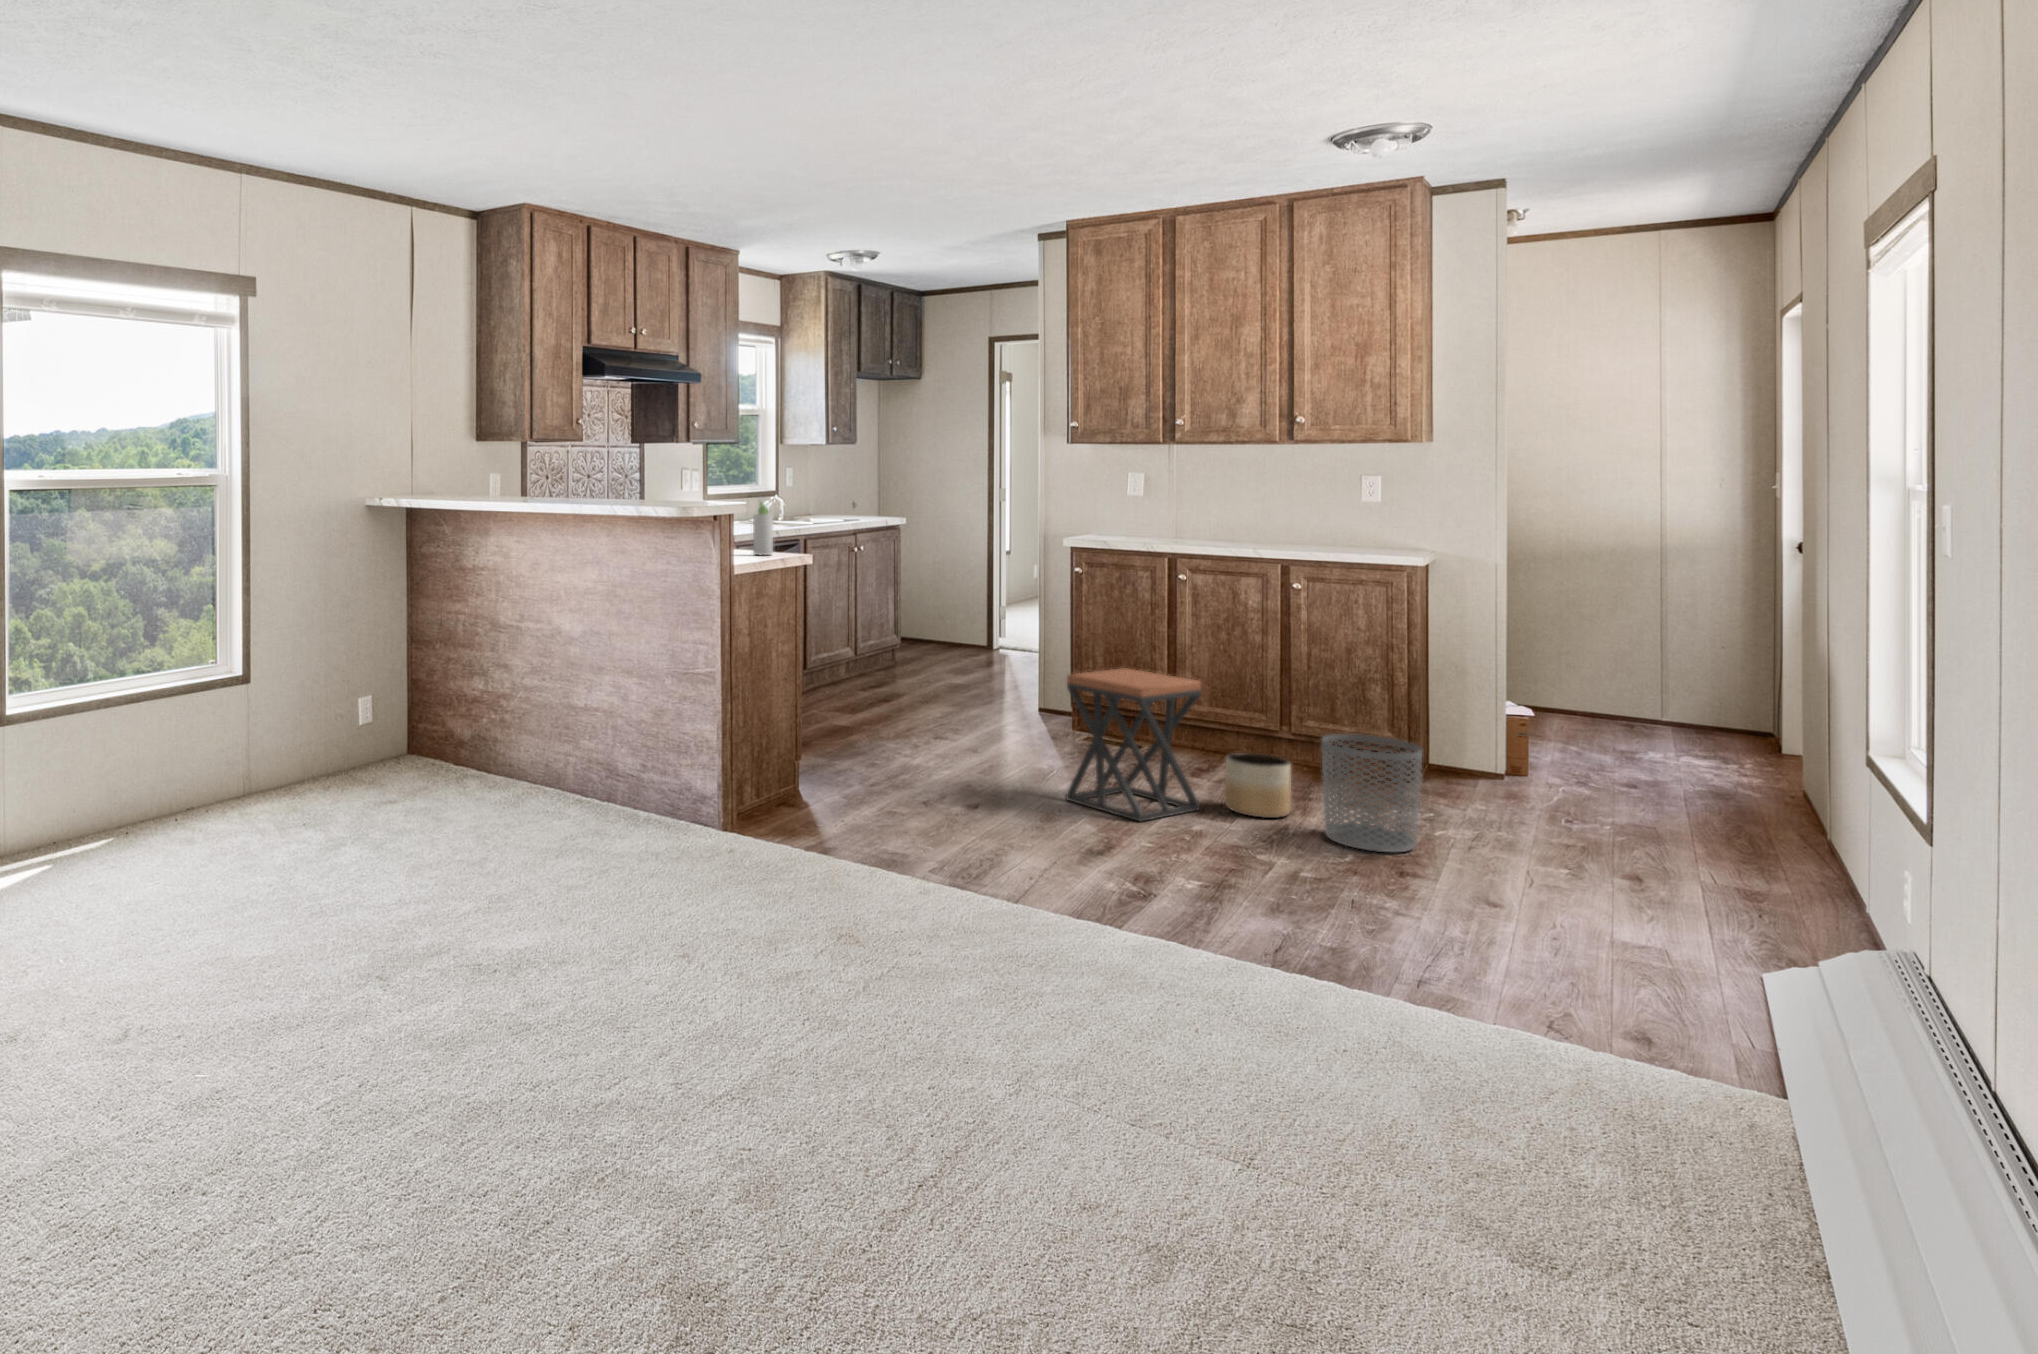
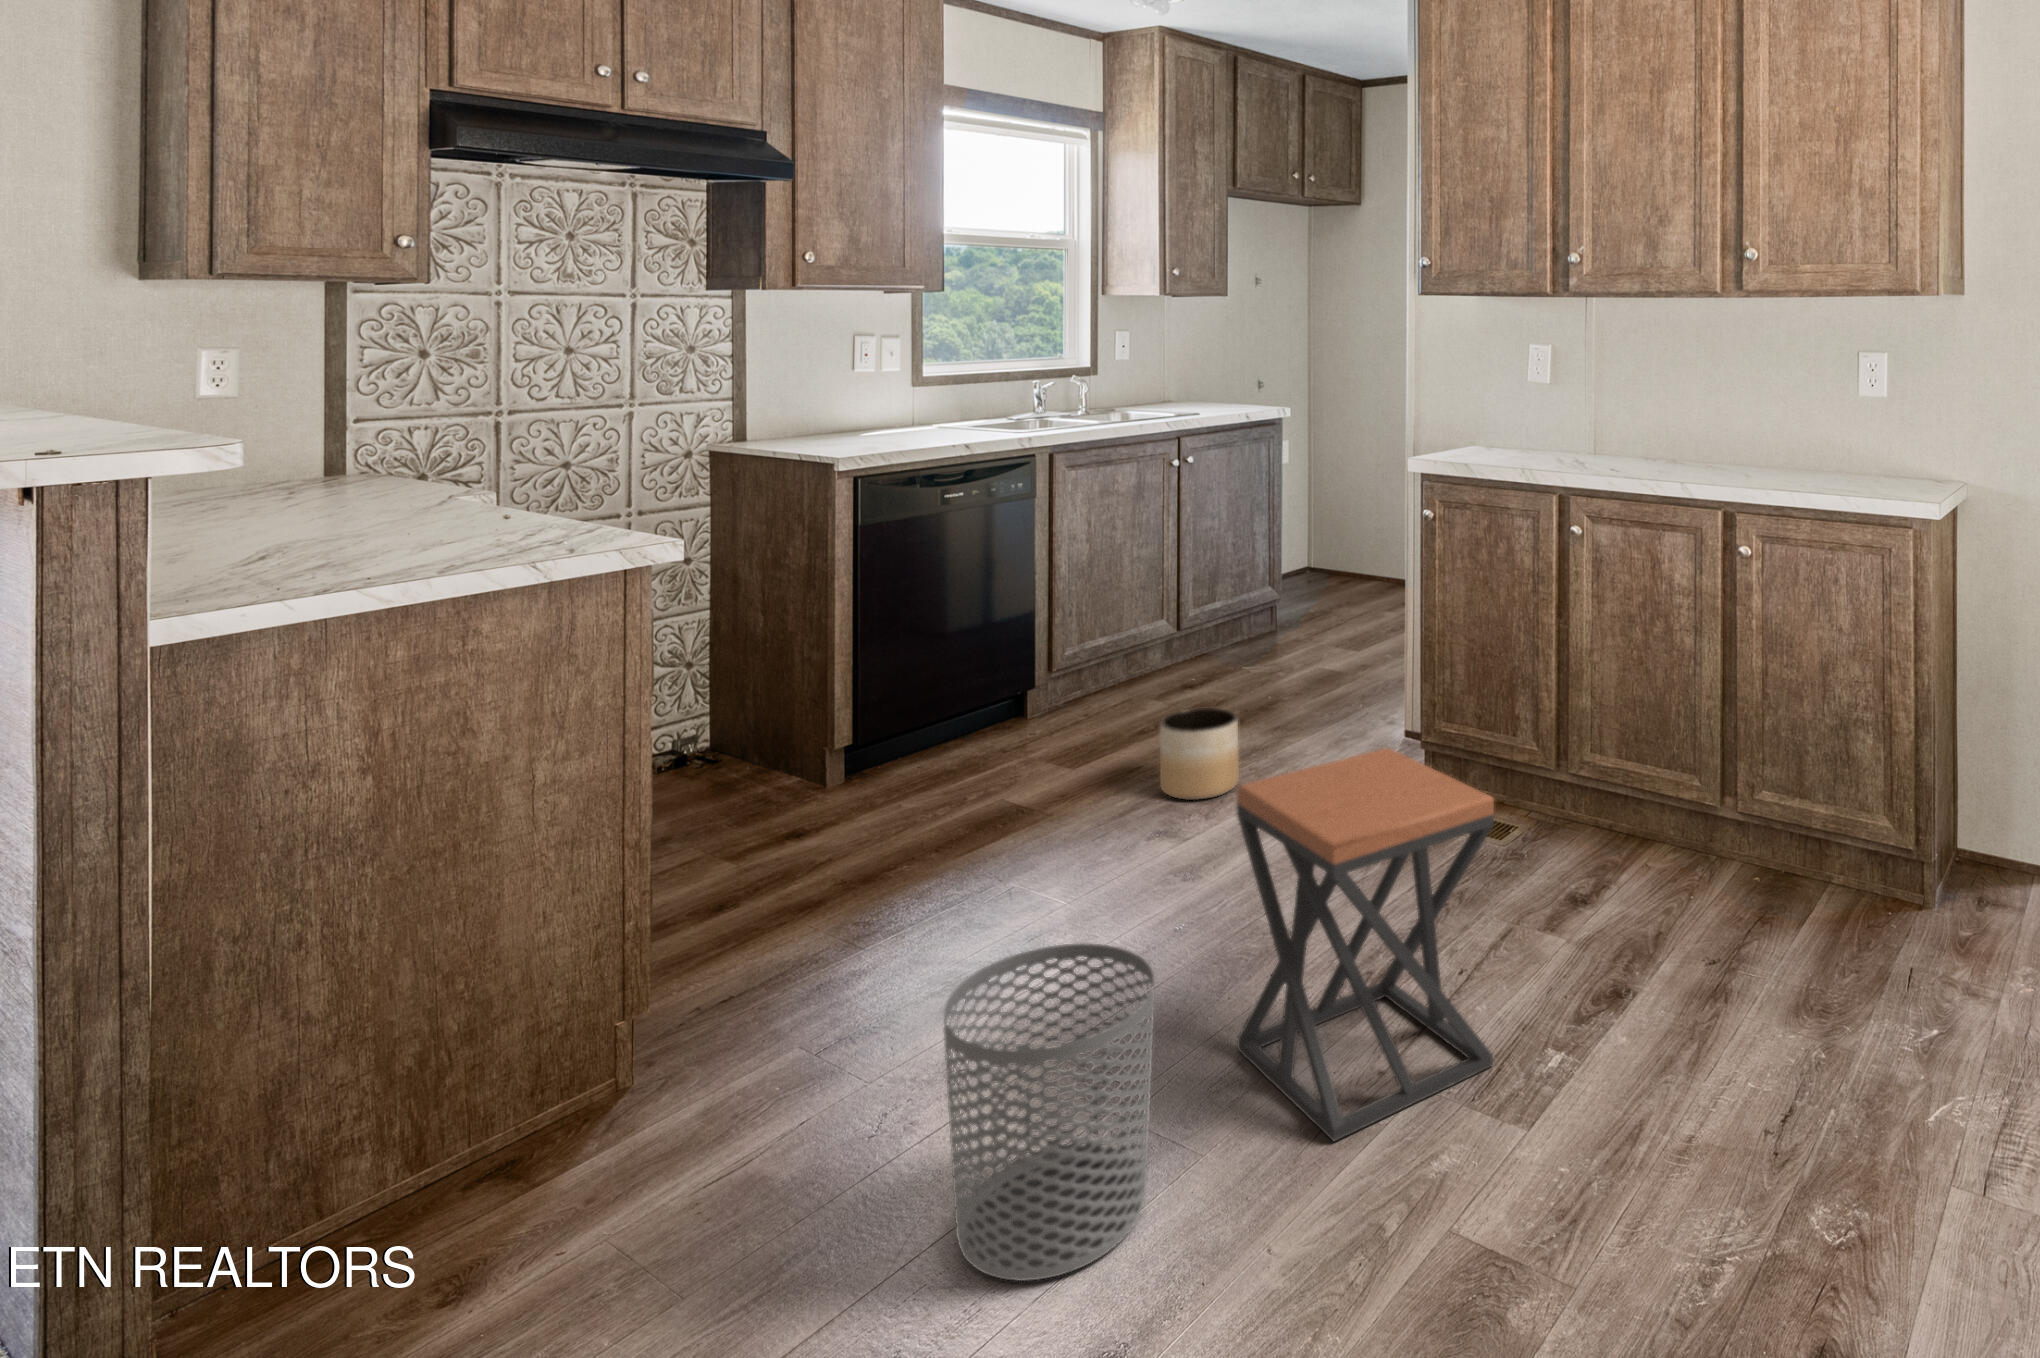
bottle: present [753,502,773,555] -> none [426,418,491,561]
waste bin: present [1322,734,1422,852] -> present [944,943,1155,1281]
planter: present [1225,753,1291,818] -> present [1160,708,1239,800]

